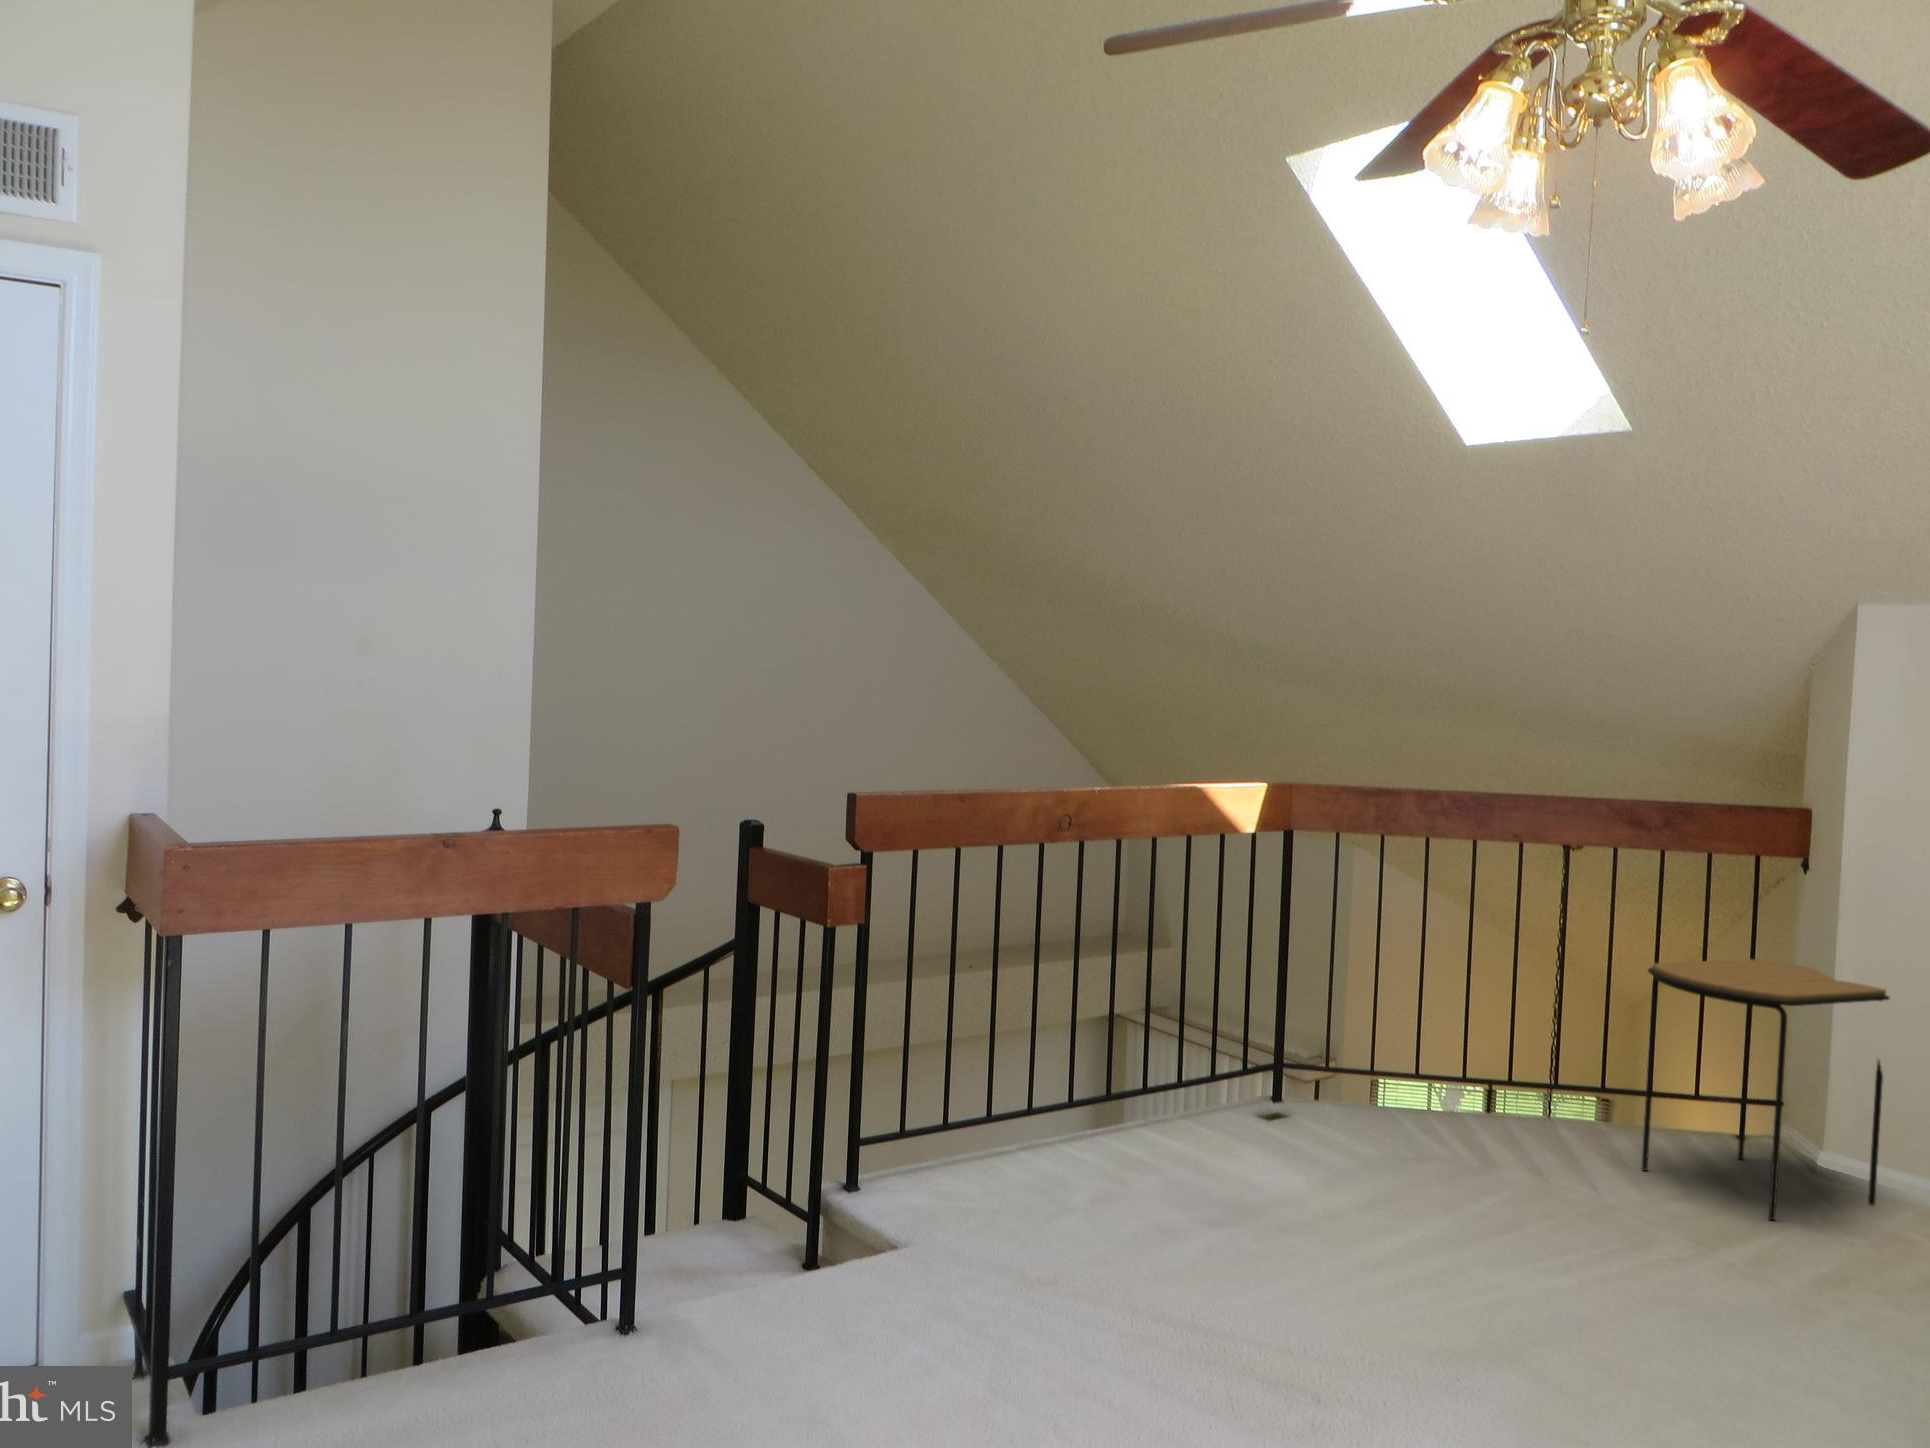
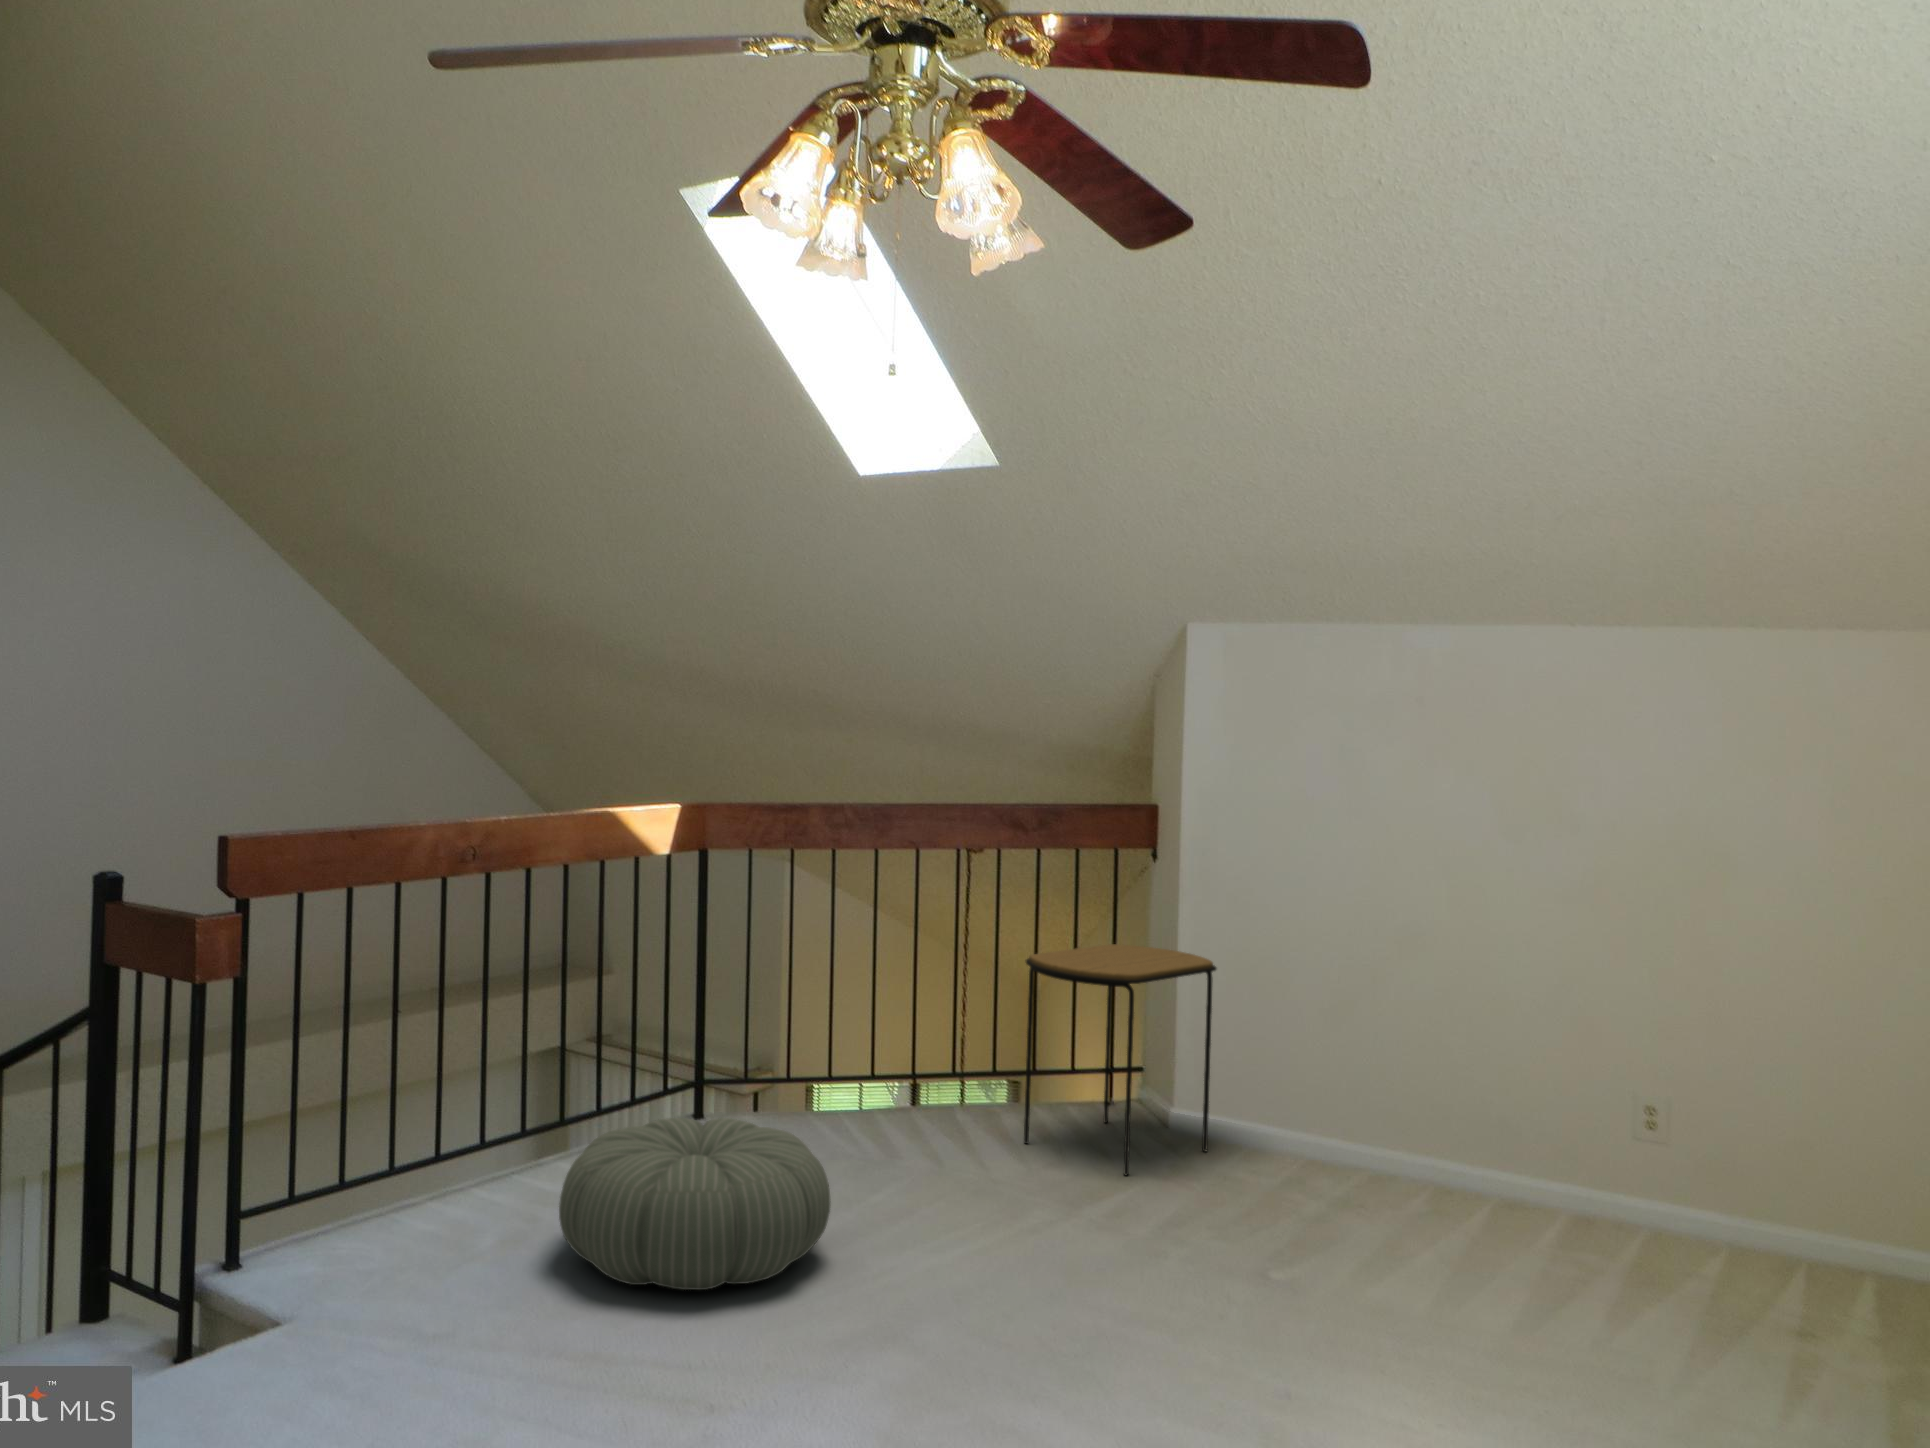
pouf: none [1151,1098,1432,1276] -> present [559,1118,831,1290]

